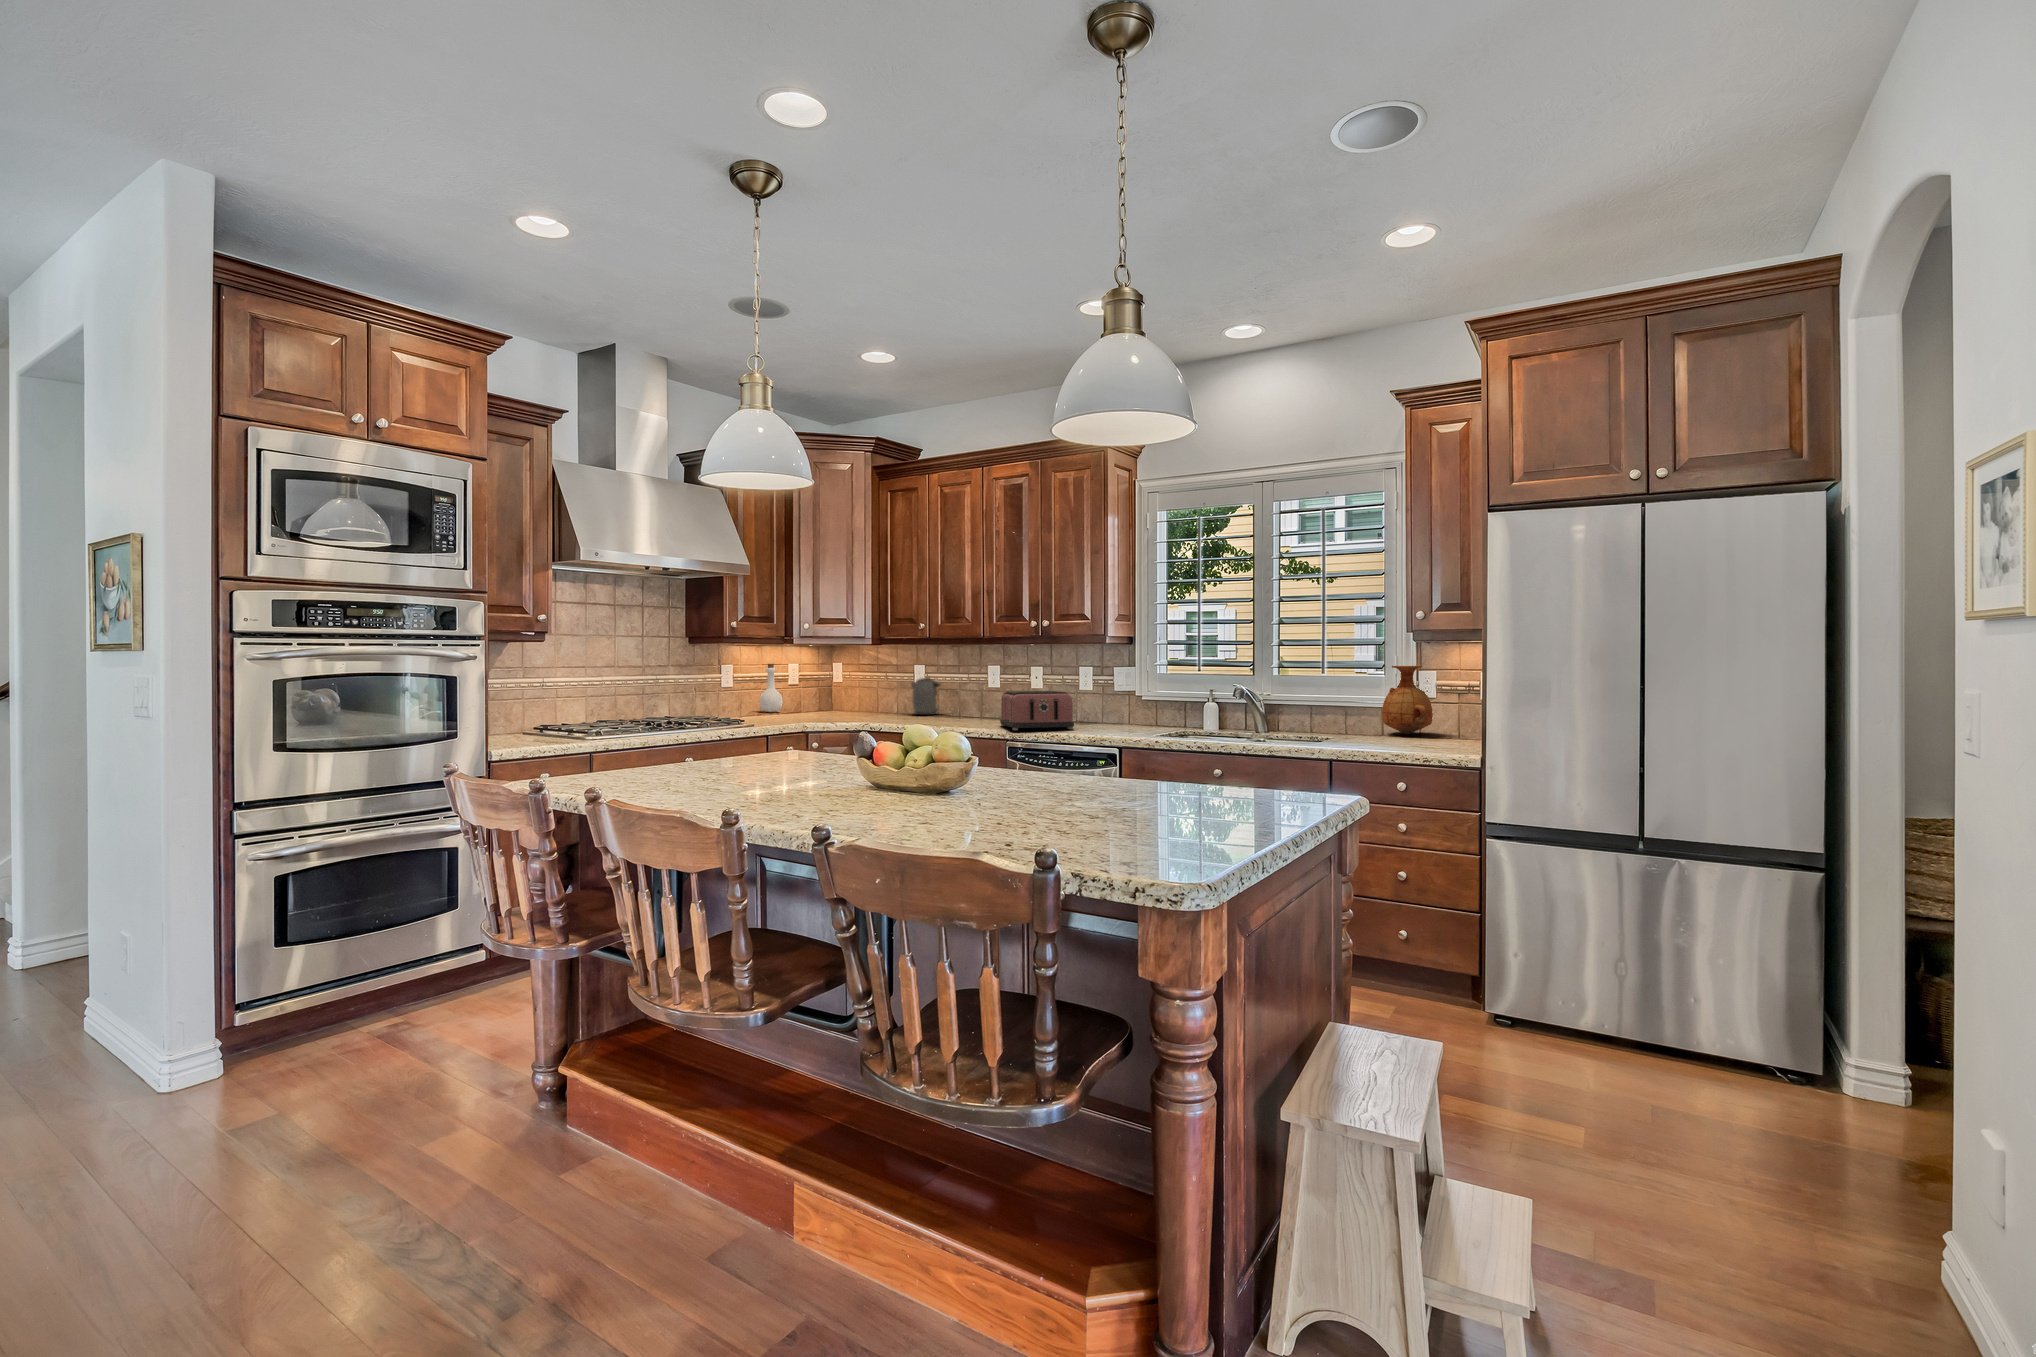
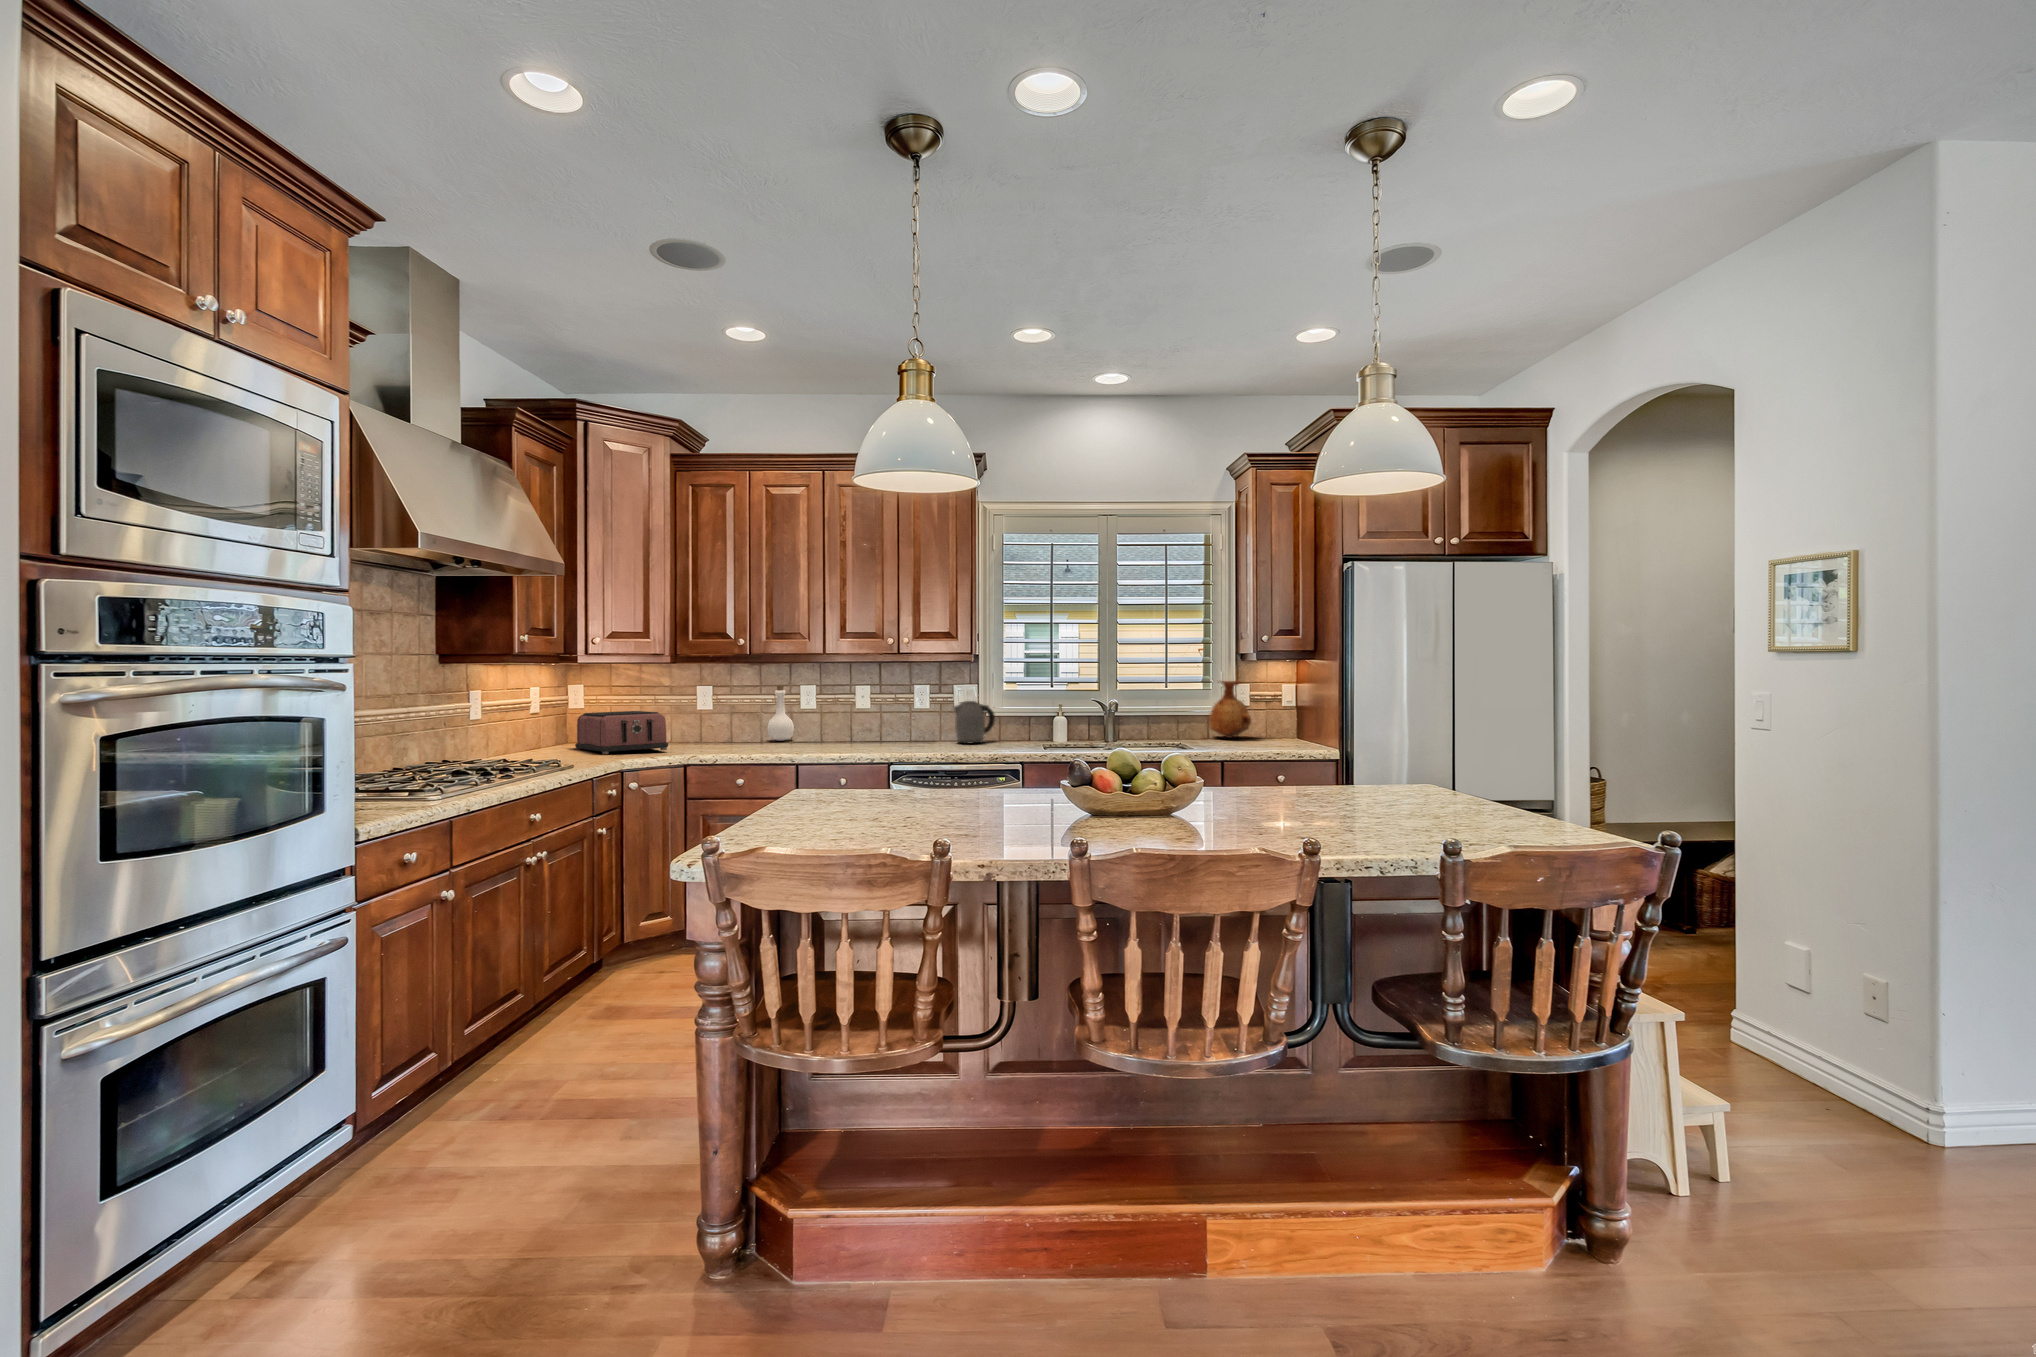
bottle: present [759,664,783,712] -> present [767,686,794,741]
kettle: present [911,678,940,715] -> present [954,701,995,743]
toaster: present [1000,691,1074,730] -> present [575,711,668,754]

